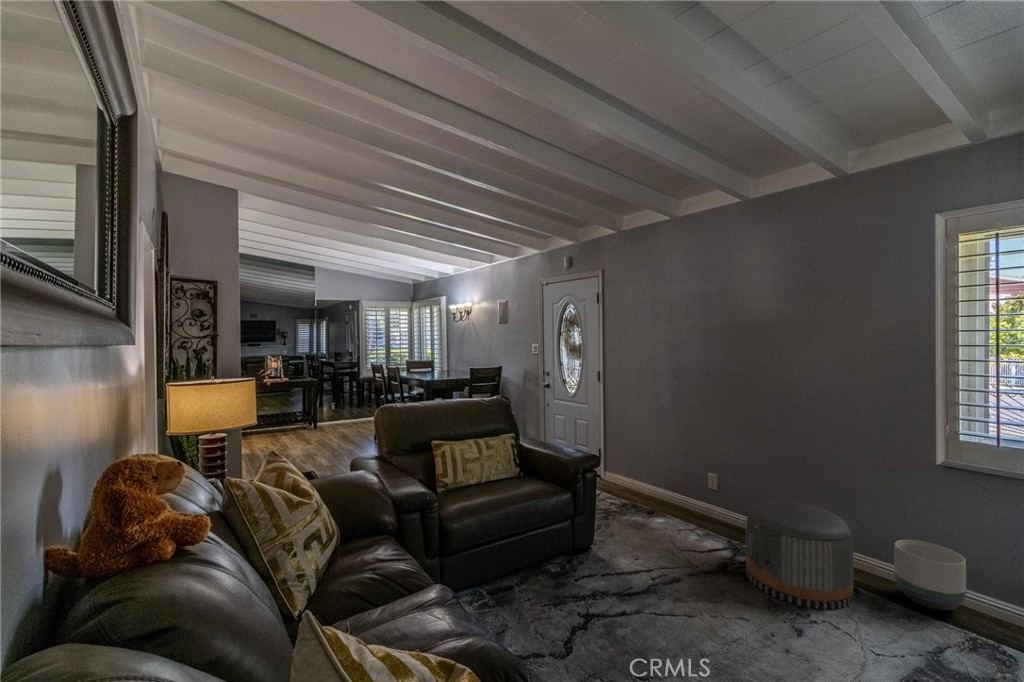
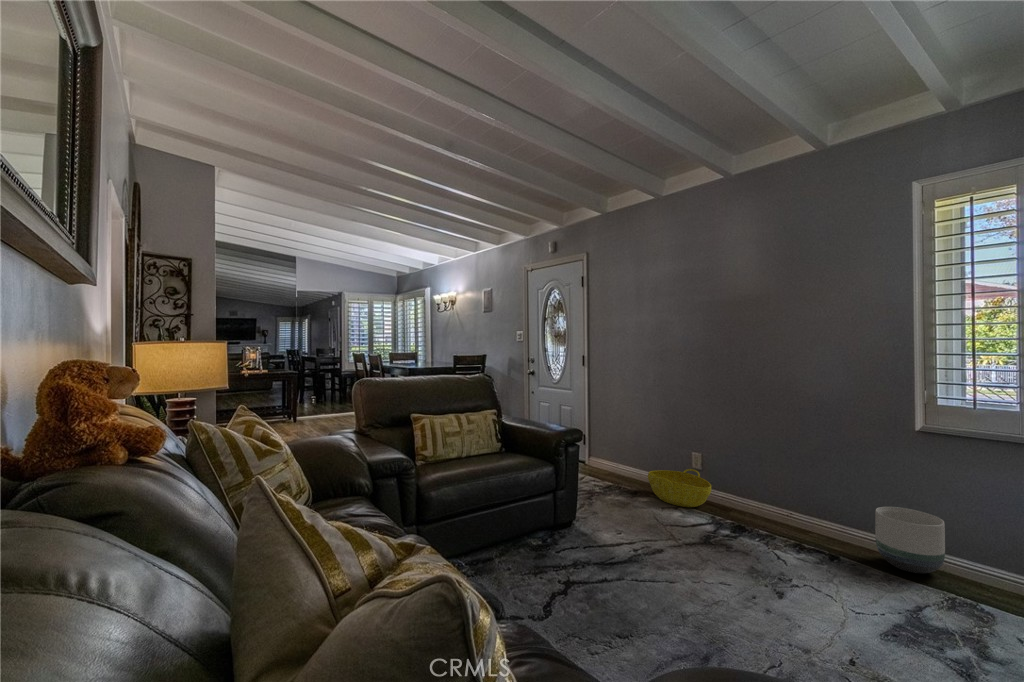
basket: none [663,489,727,529] -> present [648,469,711,507]
pouf: present [746,501,853,609] -> none [729,472,835,574]

